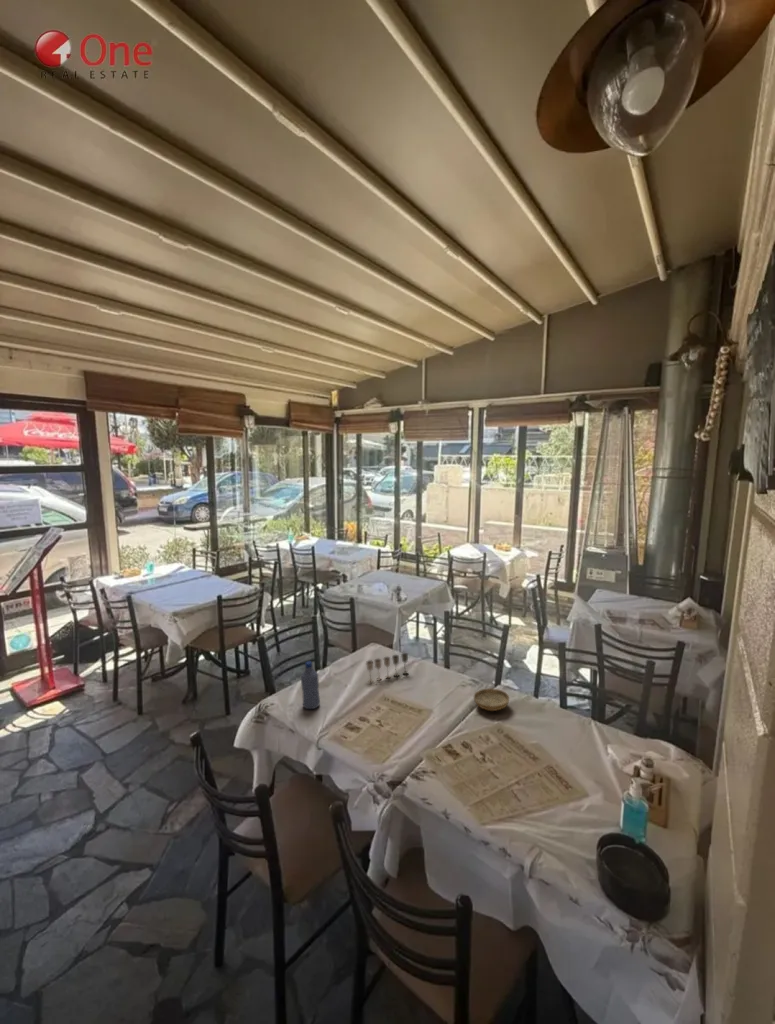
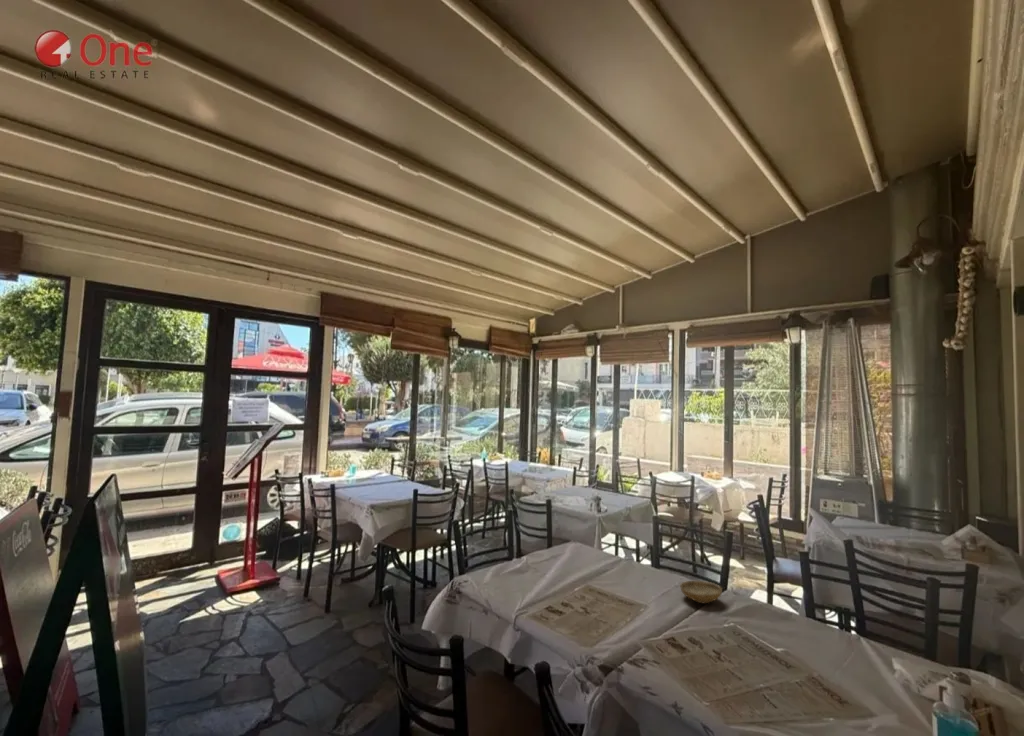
wine glass: present [366,653,408,682] -> none [561,542,606,570]
water bottle: present [301,661,320,709] -> none [493,532,511,584]

